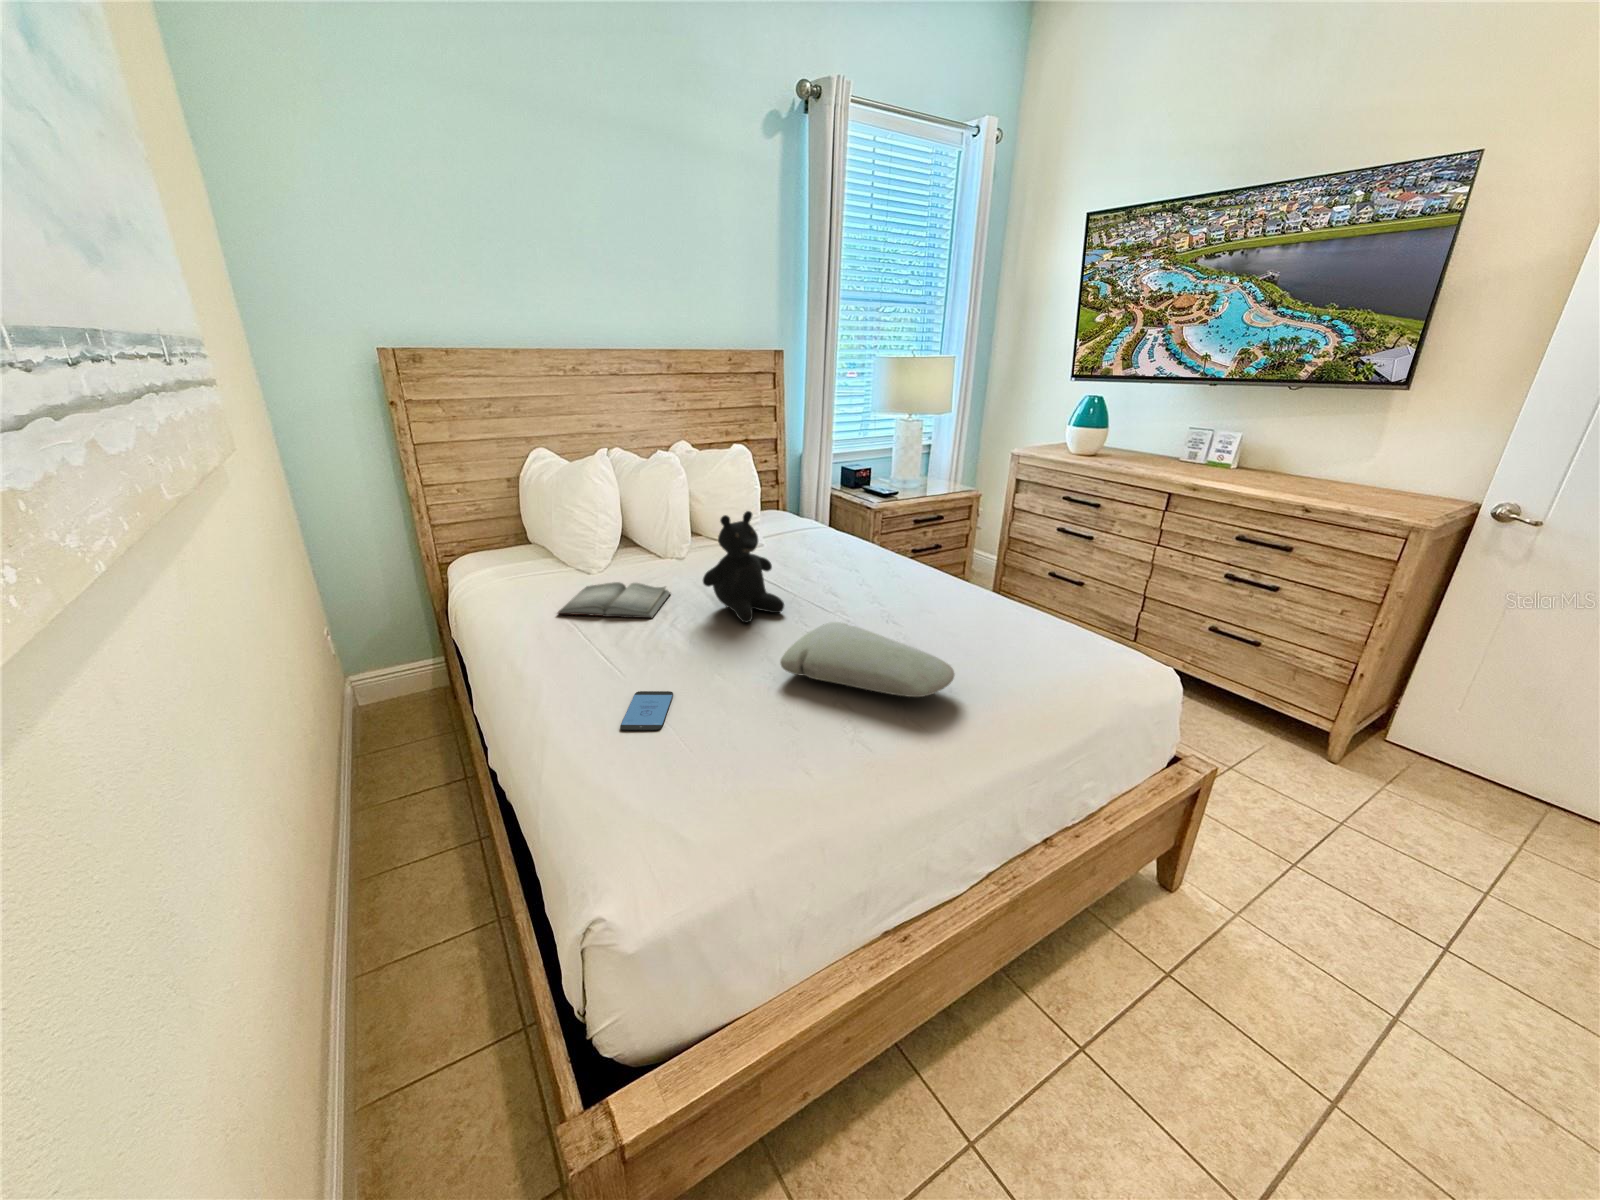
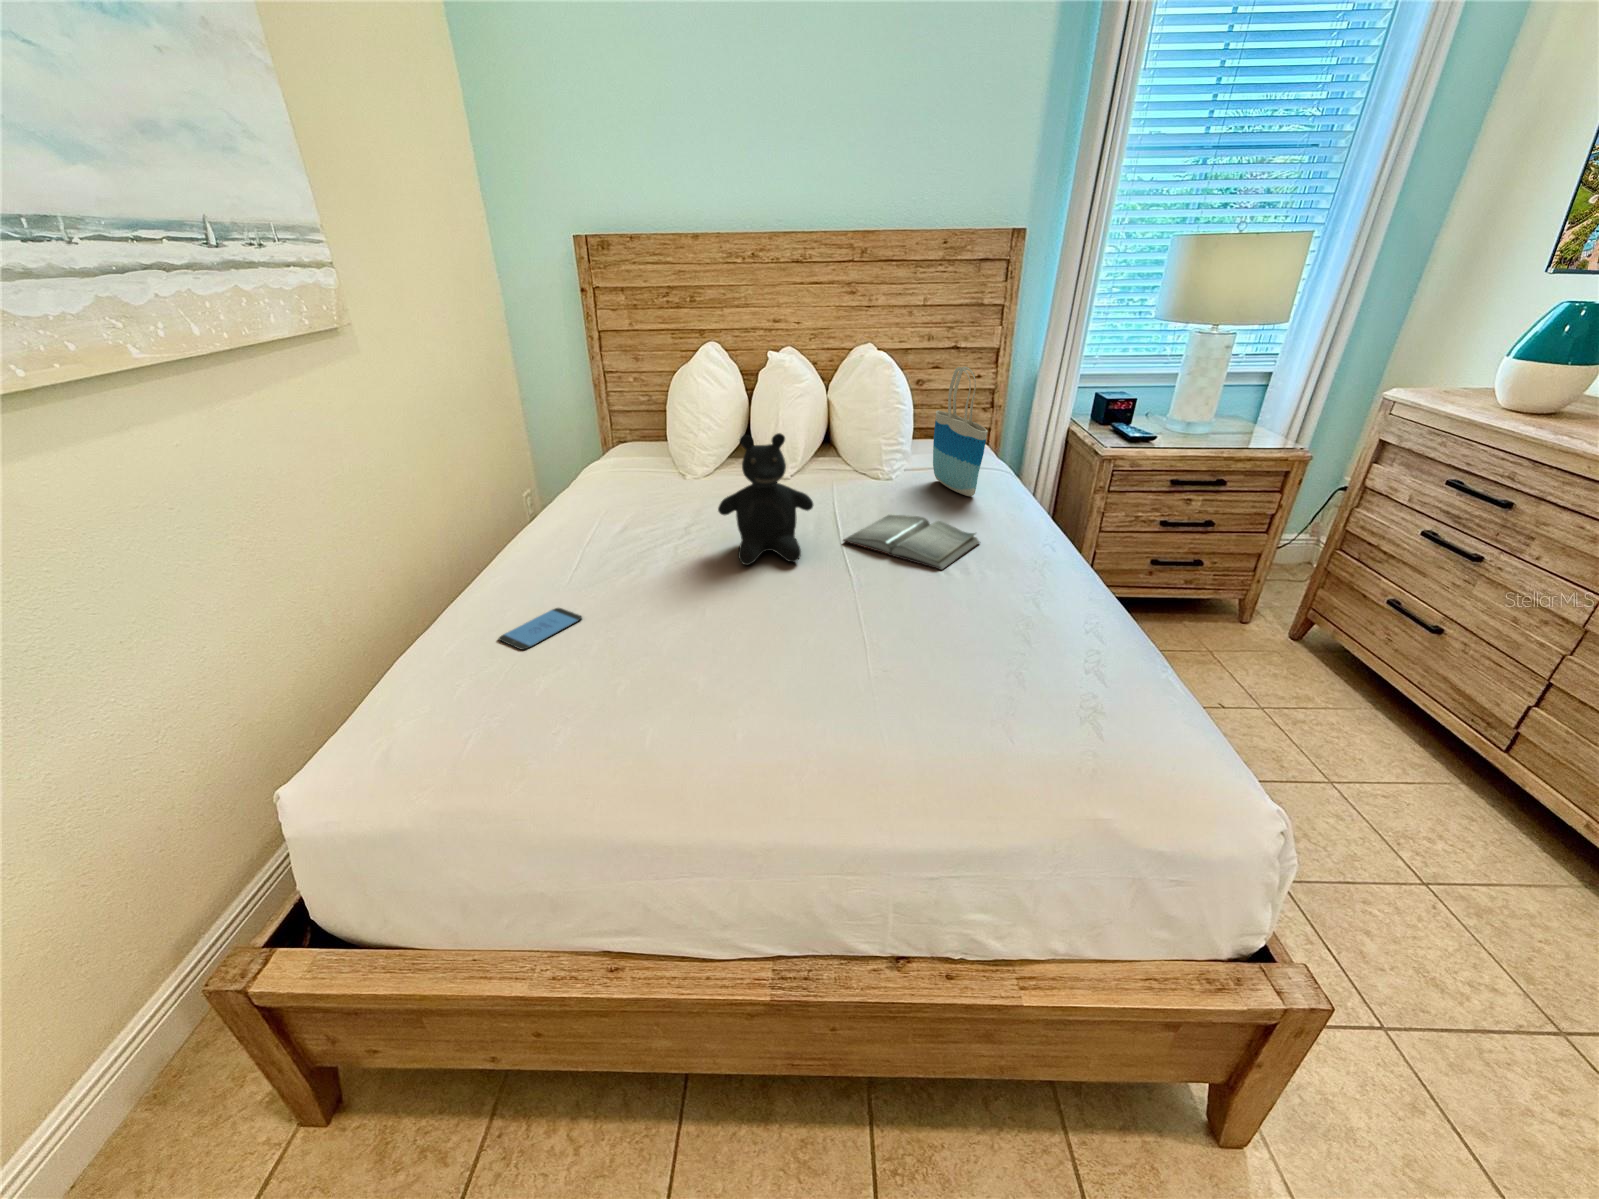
tote bag: none [786,451,844,547] -> present [933,367,987,496]
hardback book: present [557,582,670,618] -> present [843,515,980,570]
pillow: present [780,622,954,697] -> none [682,585,842,706]

